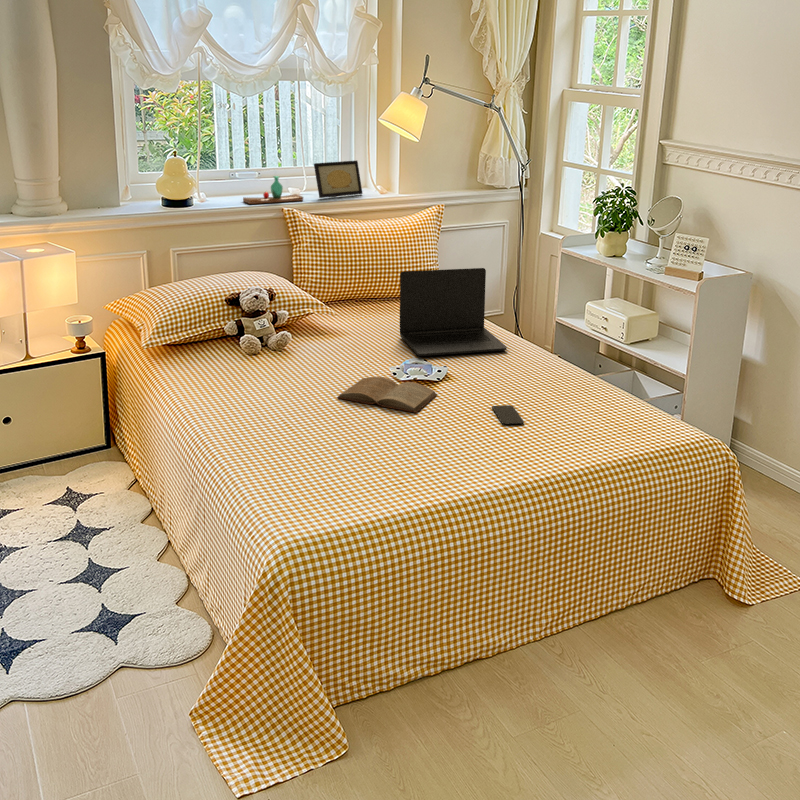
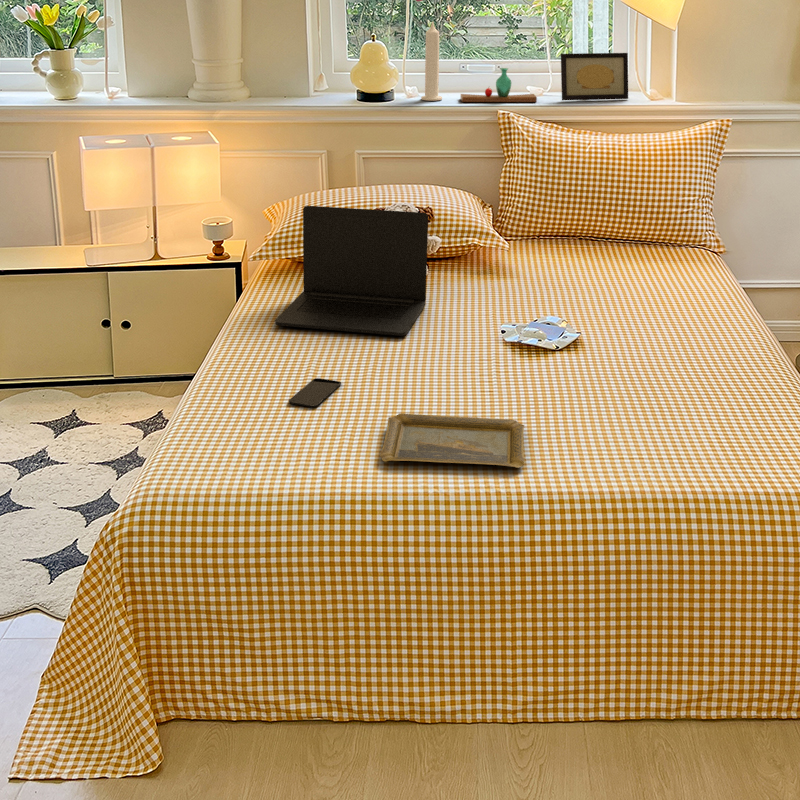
candle: none [214,143,231,204] -> present [421,21,442,101]
laptop: present [400,268,507,356] -> present [275,206,428,336]
book: present [337,377,437,413] -> none [411,333,544,388]
smartphone: present [492,405,524,424] -> present [289,378,341,407]
tray: none [384,429,498,472] -> present [380,413,524,468]

